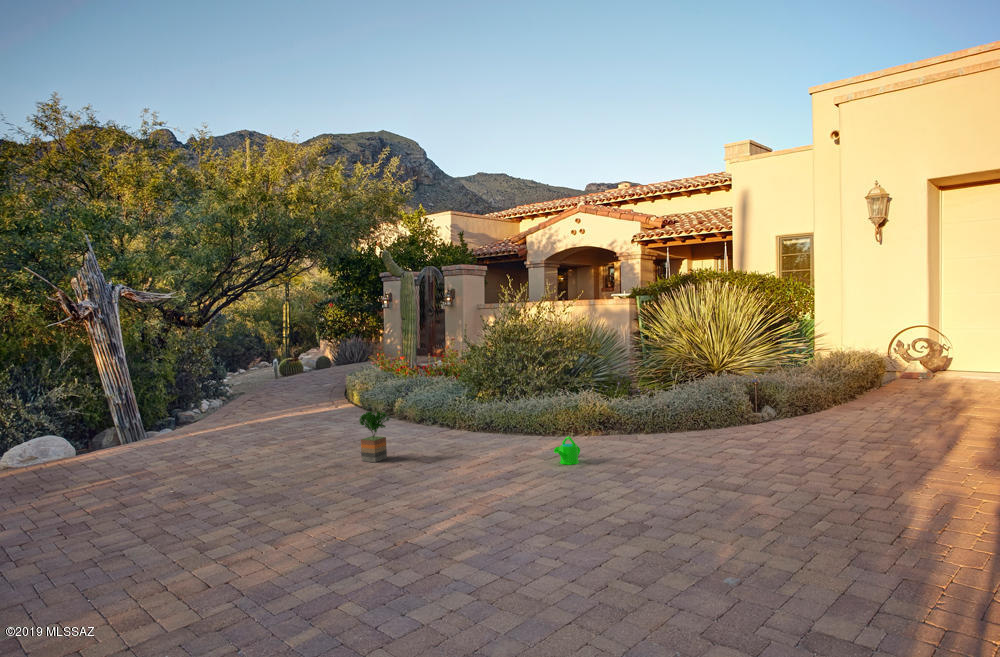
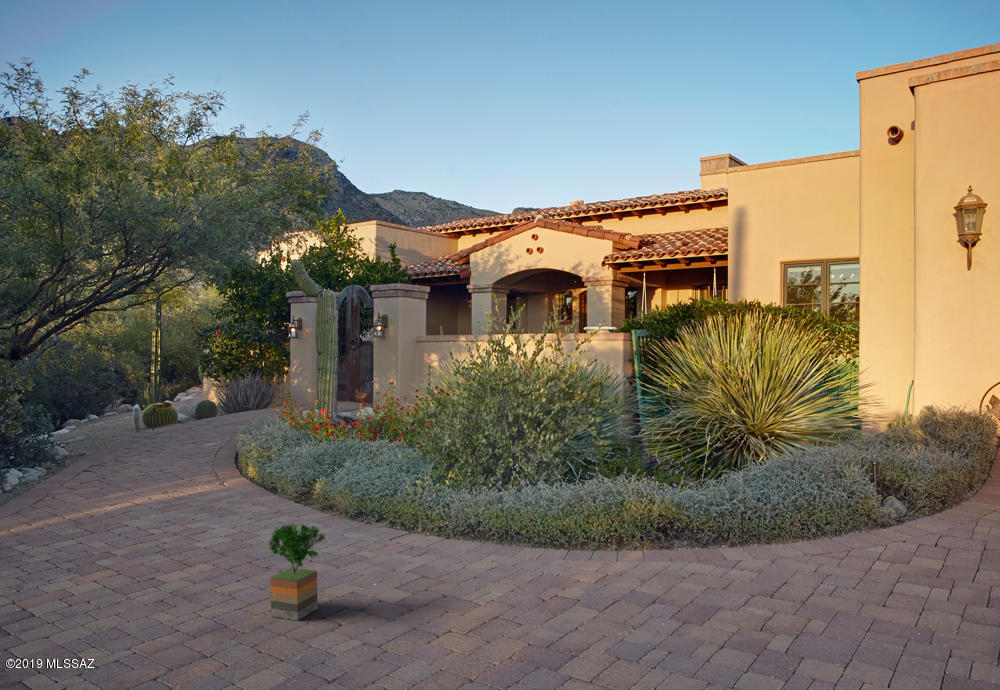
watering can: present [554,436,580,465] -> none [631,574,671,628]

